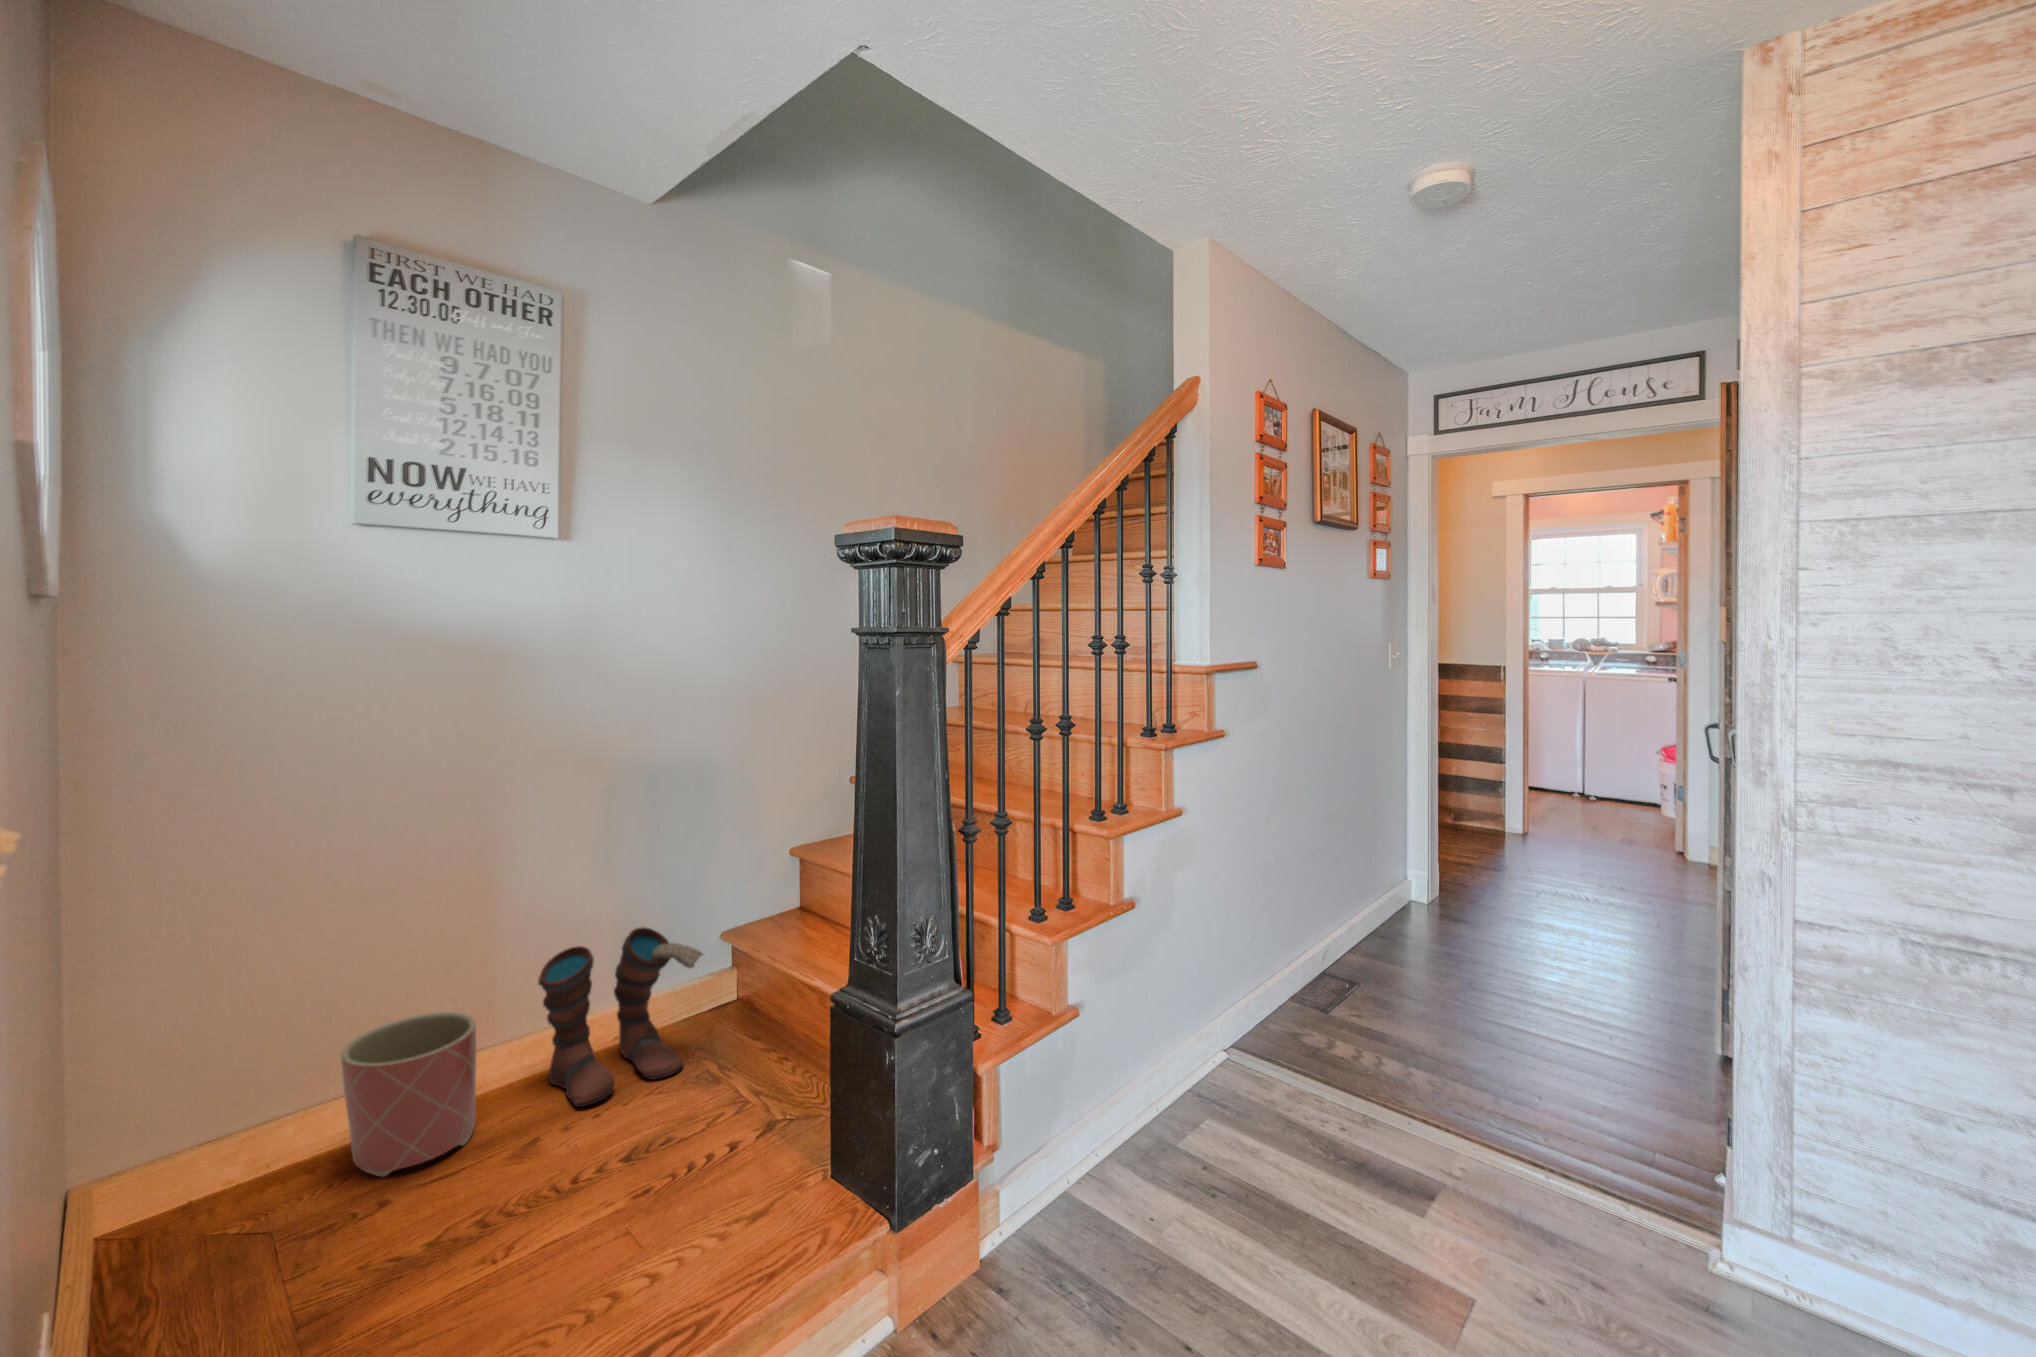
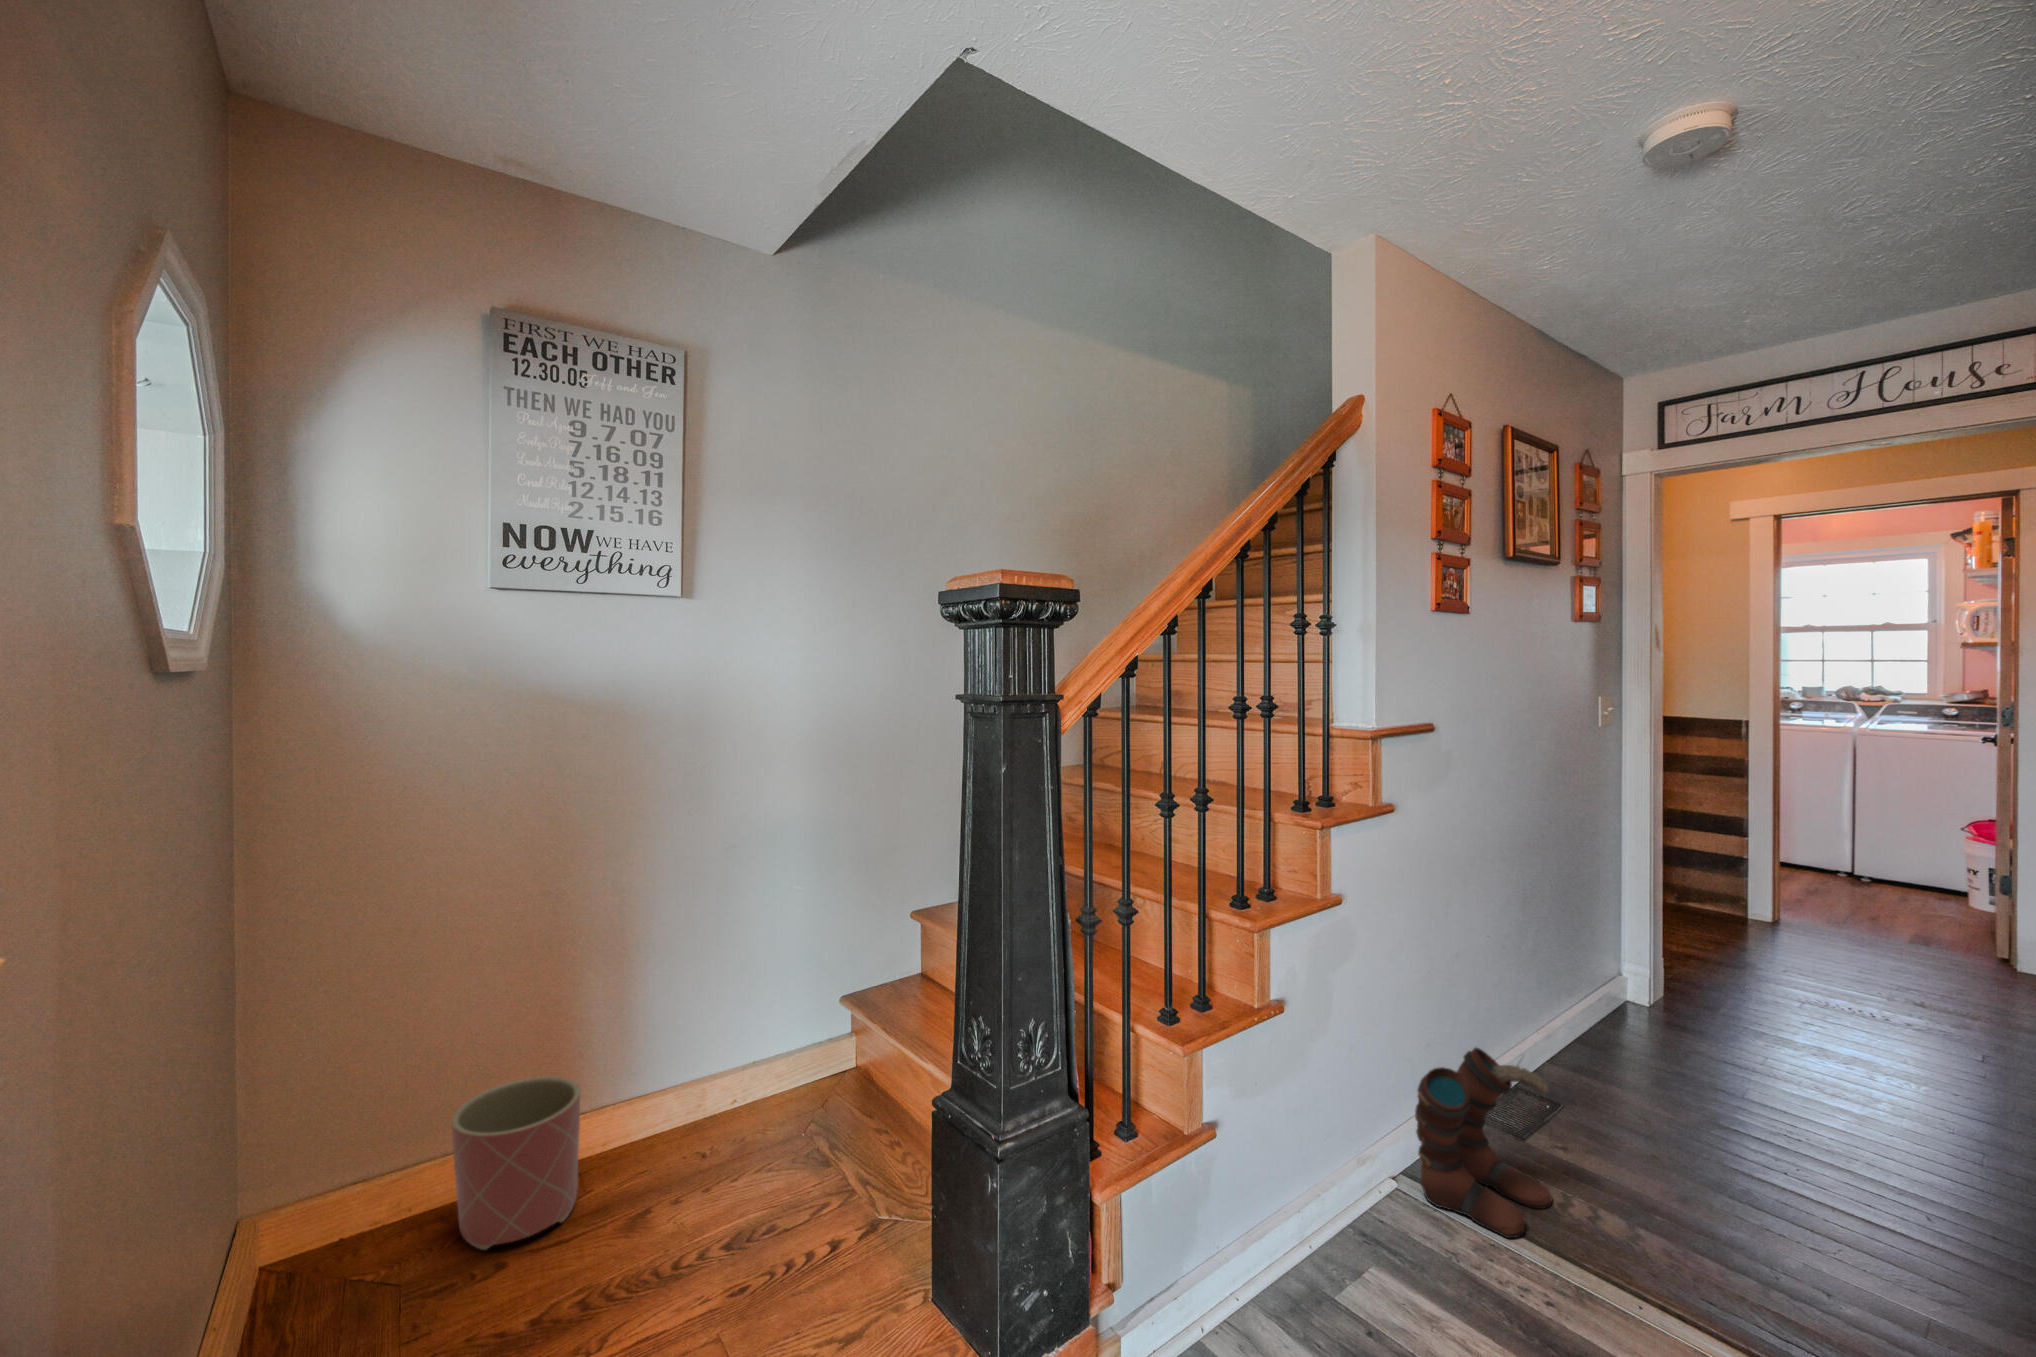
boots: present [538,927,703,1107] -> present [1415,1048,1552,1238]

